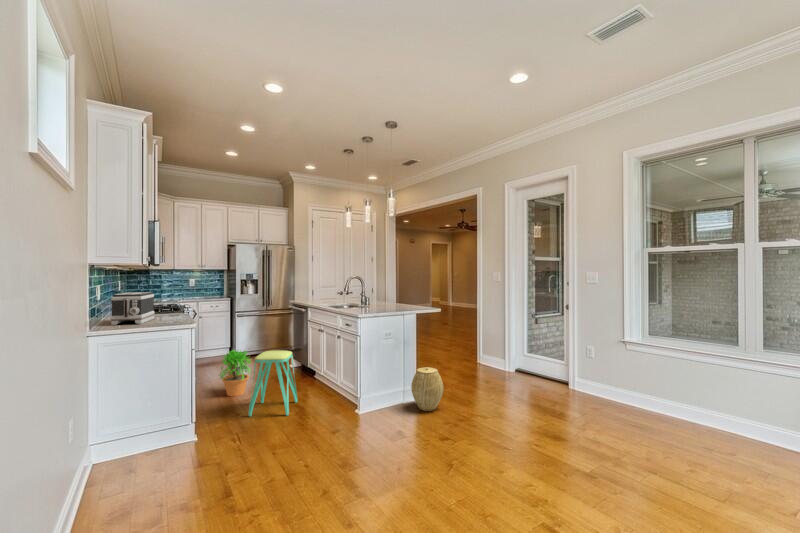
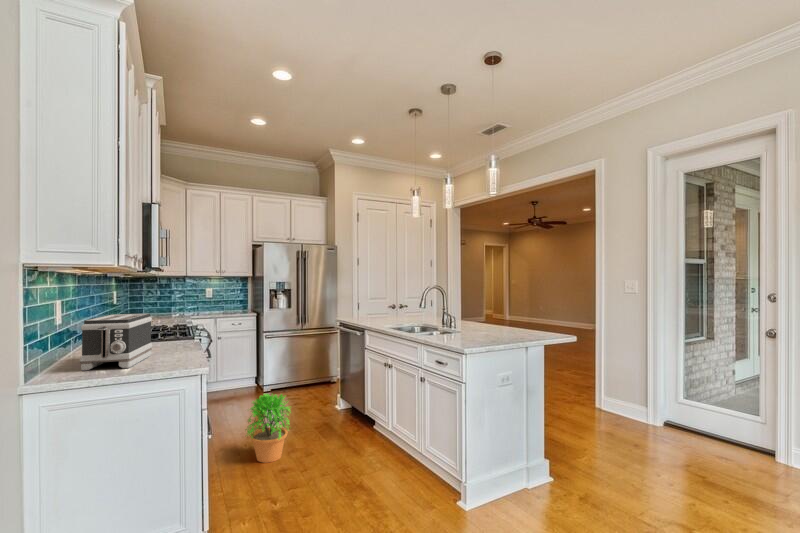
stool: present [248,350,298,416] -> none [293,400,362,508]
woven basket: present [411,367,443,411] -> none [544,432,600,507]

